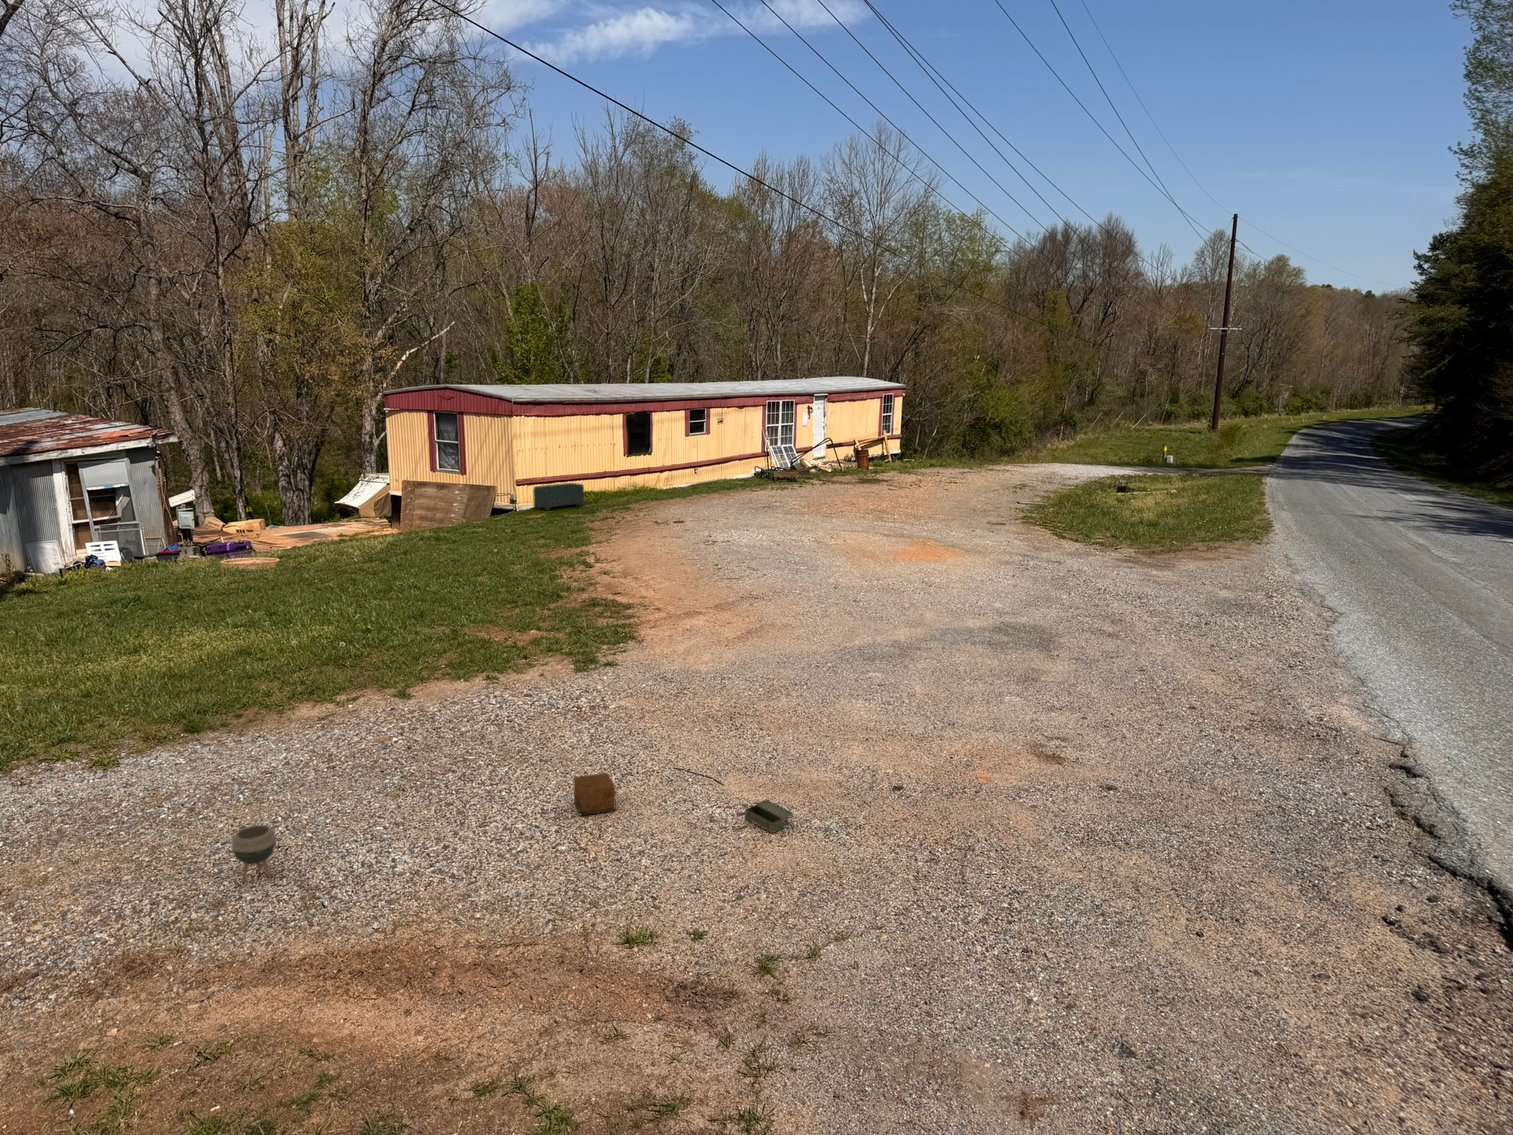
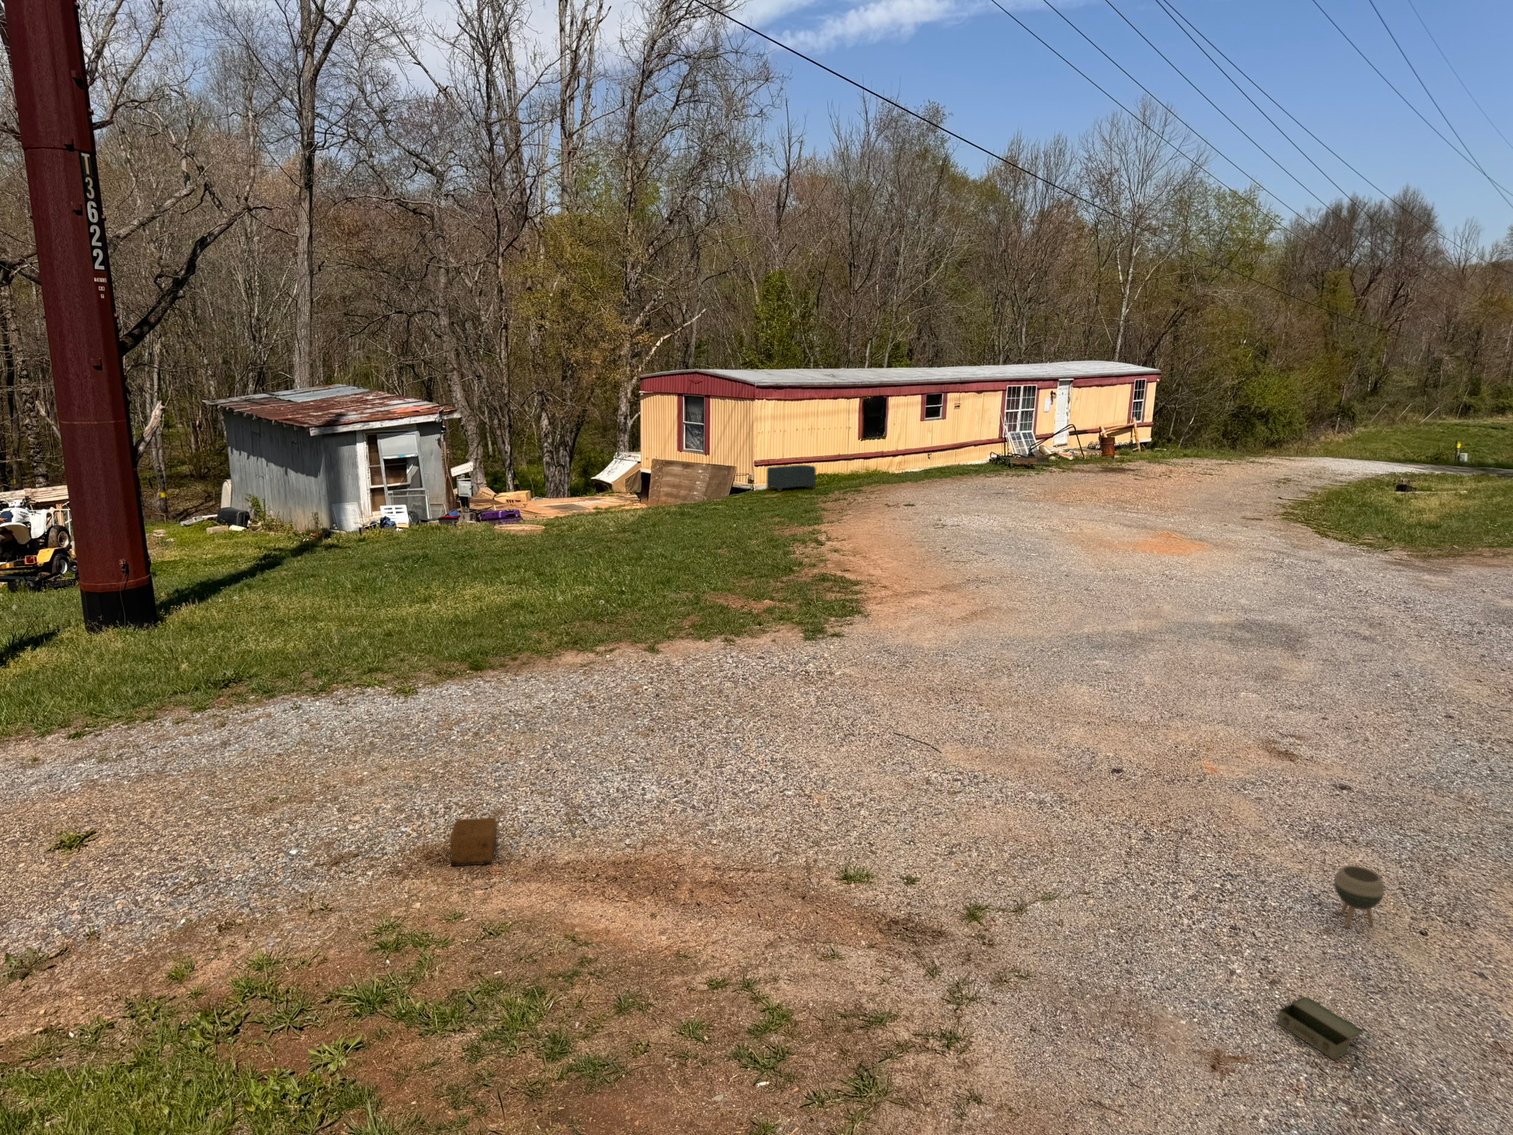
cardboard box: present [573,772,616,816] -> present [449,818,498,866]
toolbox: present [745,800,793,833] -> present [1277,997,1363,1060]
planter: present [232,825,276,883] -> present [1334,865,1384,928]

